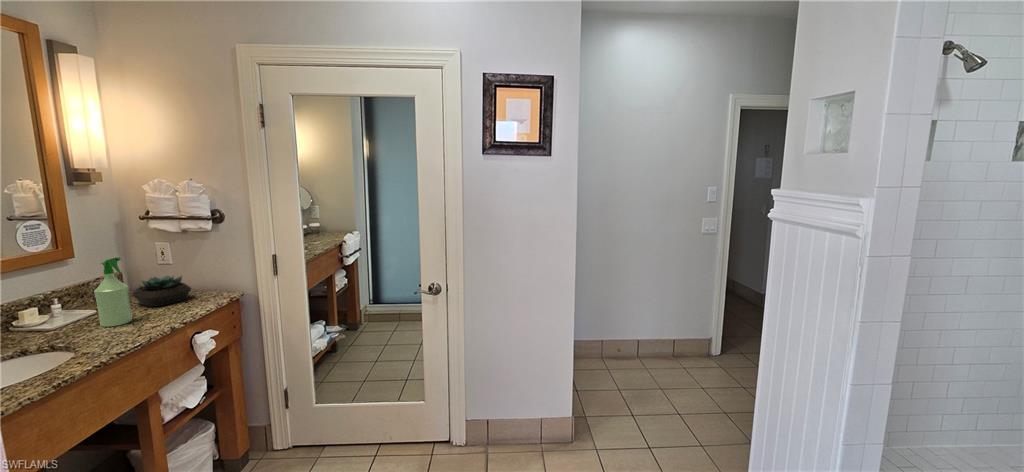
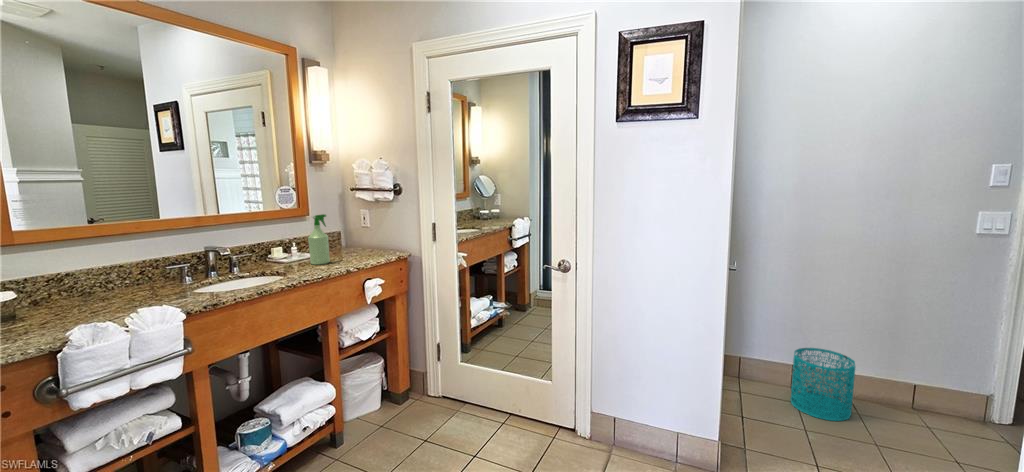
succulent plant: present [132,276,191,307] -> none [339,235,375,257]
wastebasket: none [598,325,638,378] -> present [791,348,855,421]

